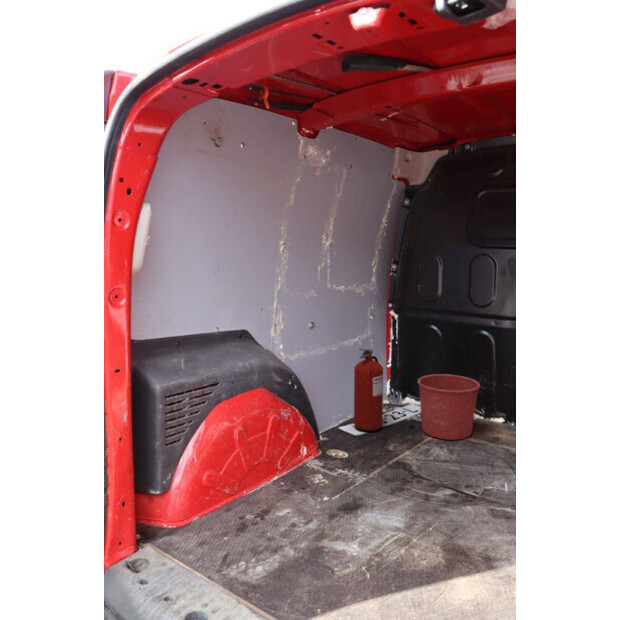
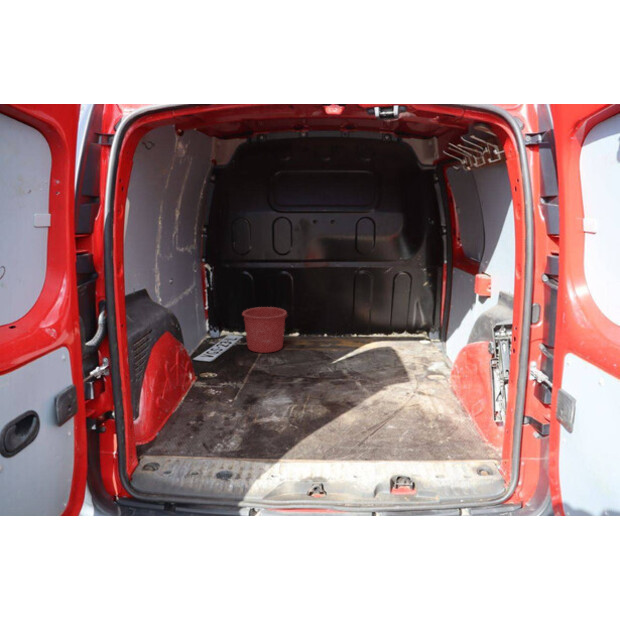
fire extinguisher: present [354,349,383,431] -> none [196,295,221,359]

